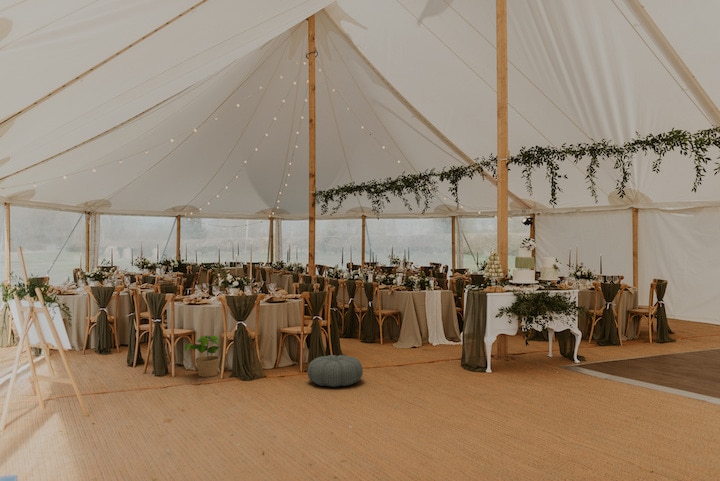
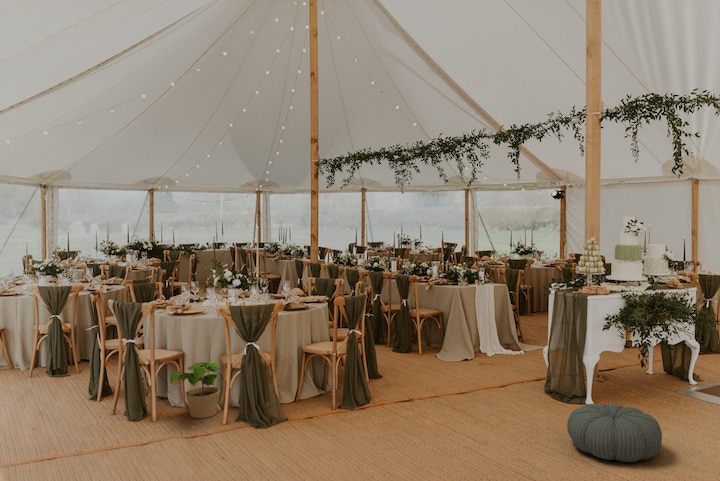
pouf: present [308,355,363,387] -> present [567,403,662,462]

